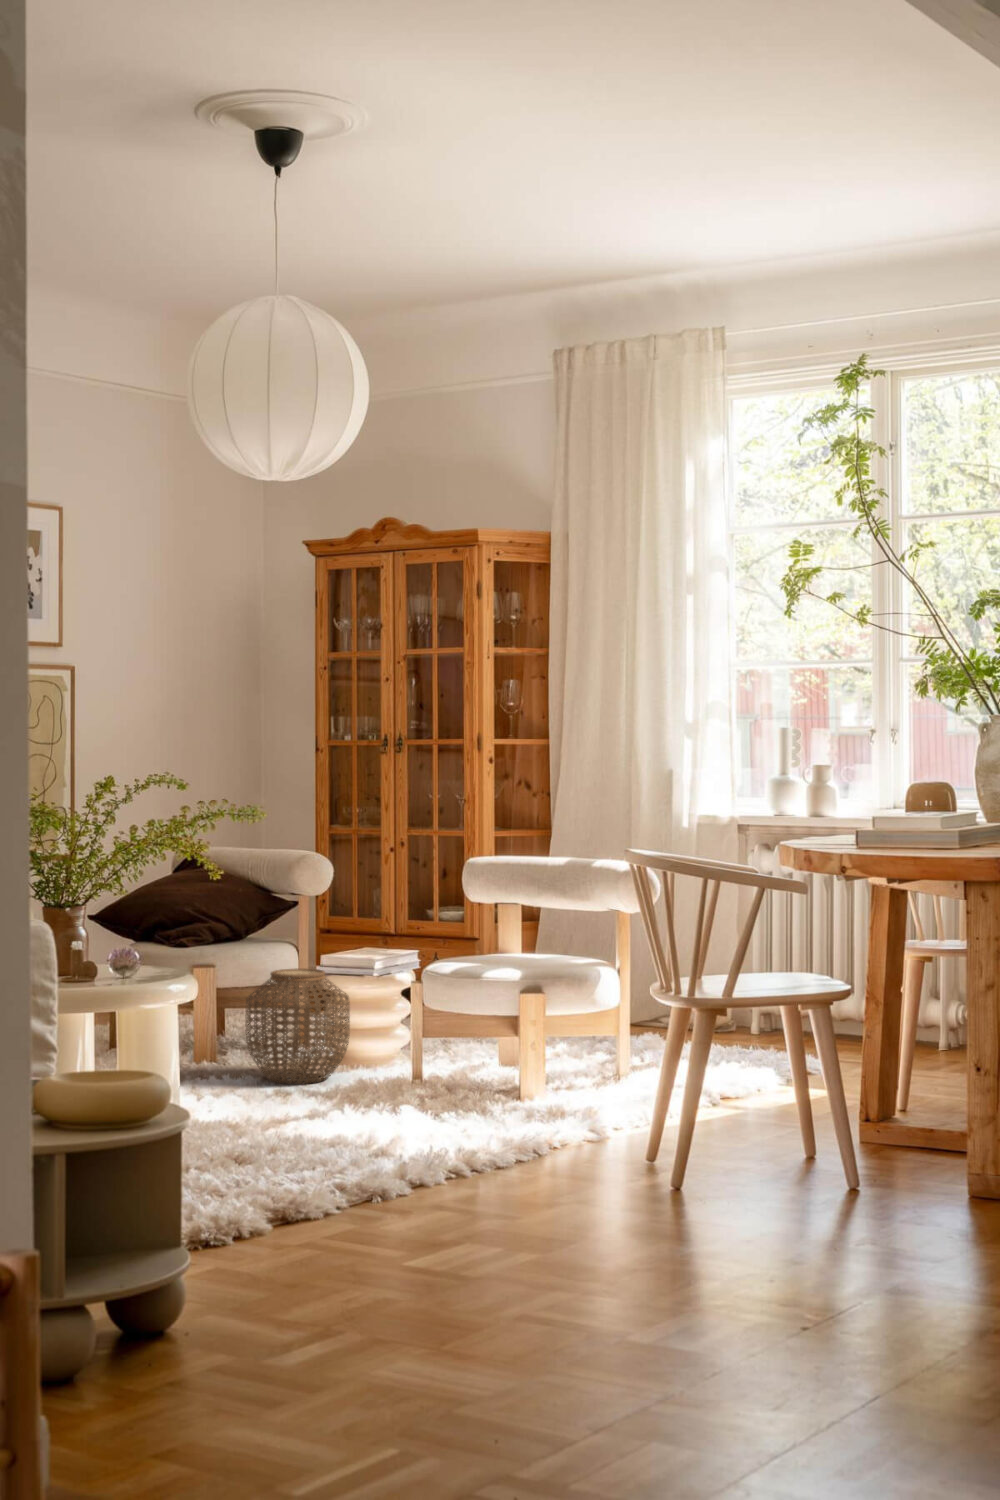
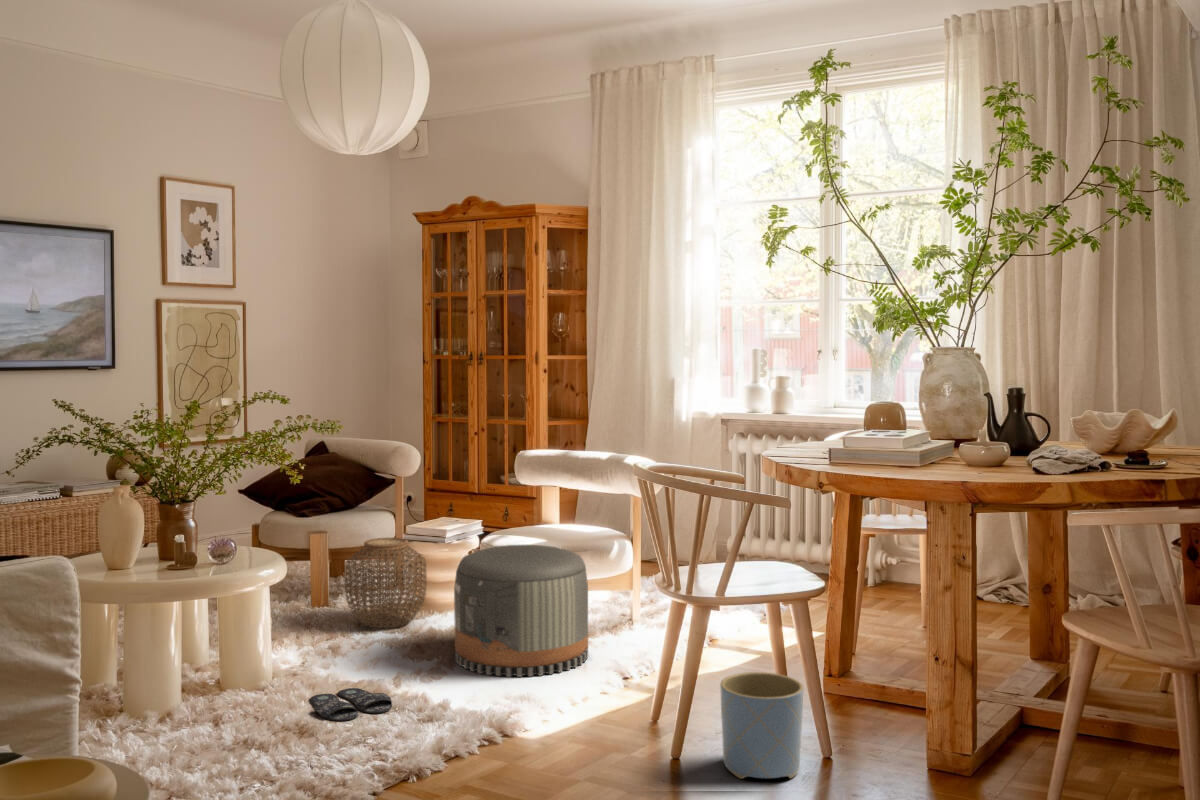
pouf: none [397,969,565,1125] -> present [454,545,588,677]
planter: none [729,1088,824,1201] -> present [720,672,804,779]
slippers: none [232,1132,333,1157] -> present [311,688,392,721]

